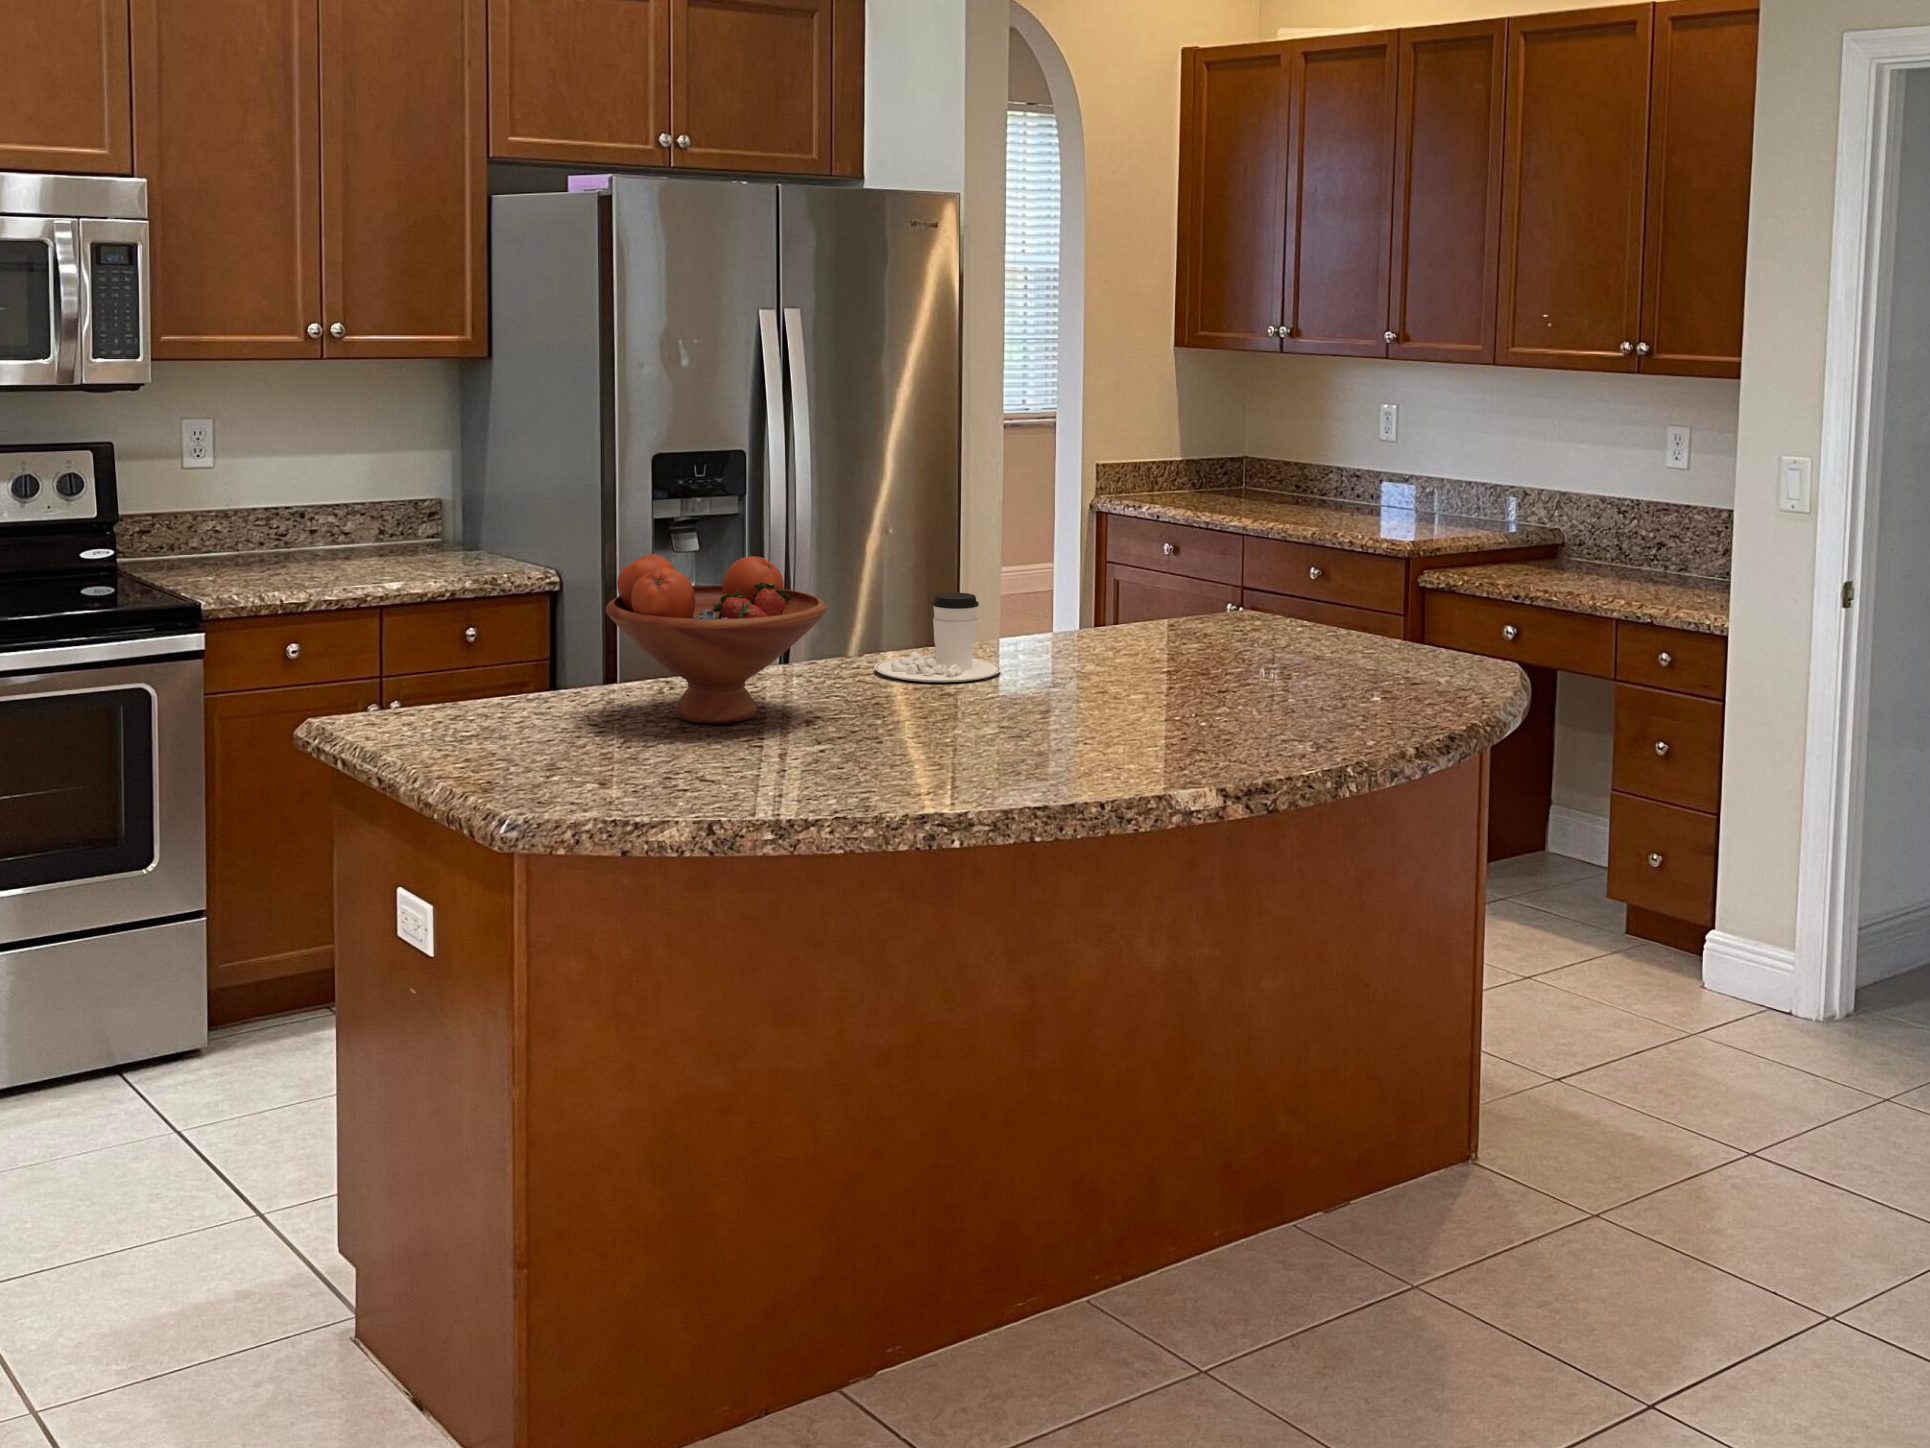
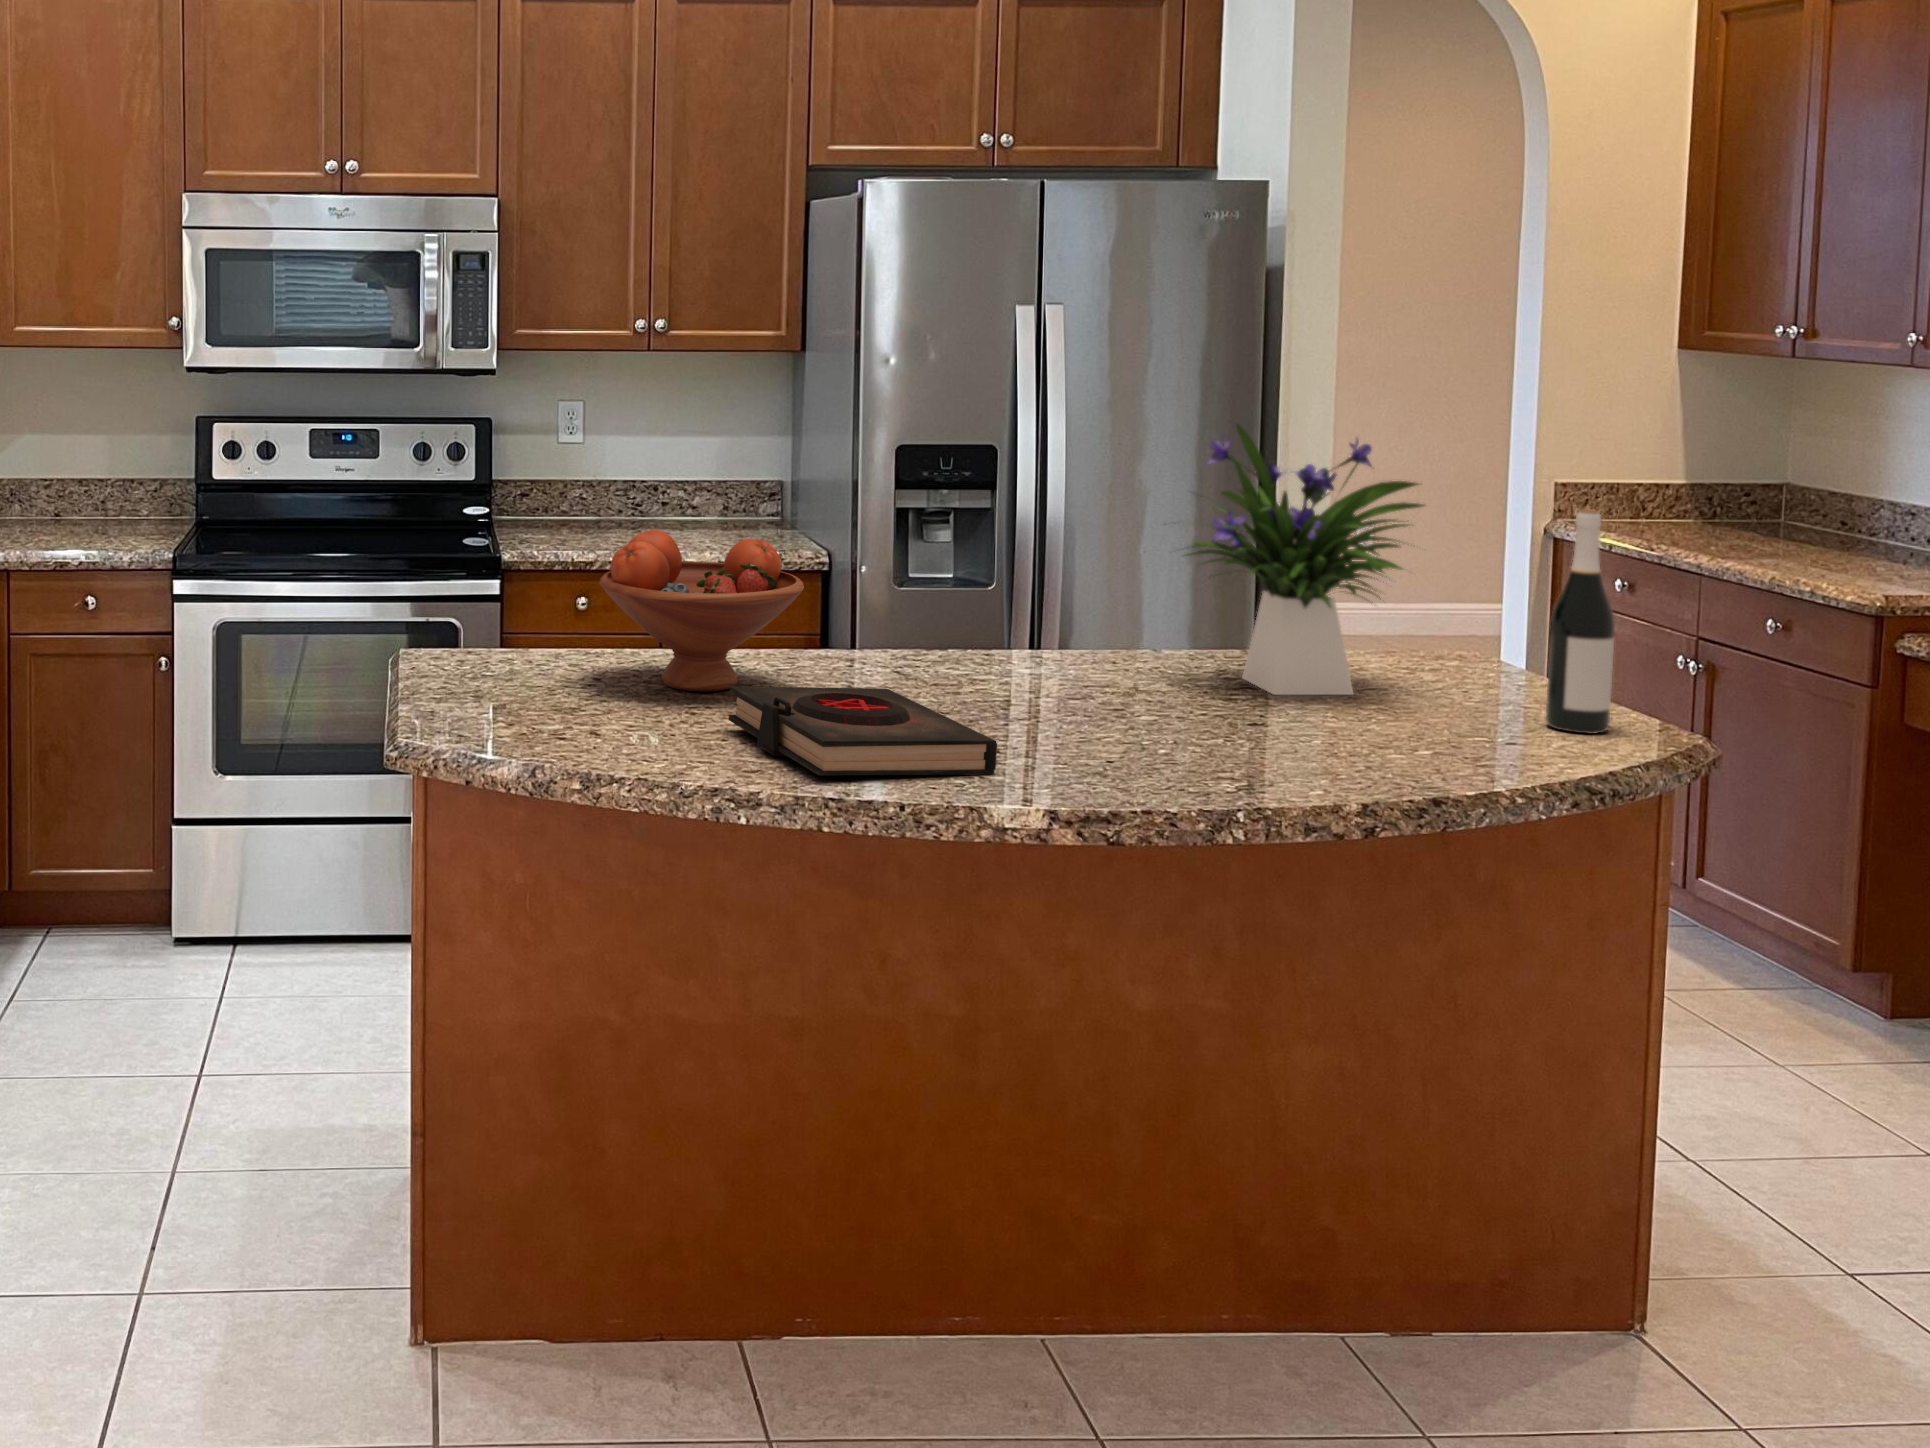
flower arrangement: none [1084,420,1318,663] -> present [1188,424,1424,695]
wine bottle: none [1398,481,1449,666] -> present [1546,509,1615,734]
coffee cup: present [874,593,1001,683] -> none [918,593,1051,684]
book: none [831,695,1129,787] -> present [728,686,997,775]

